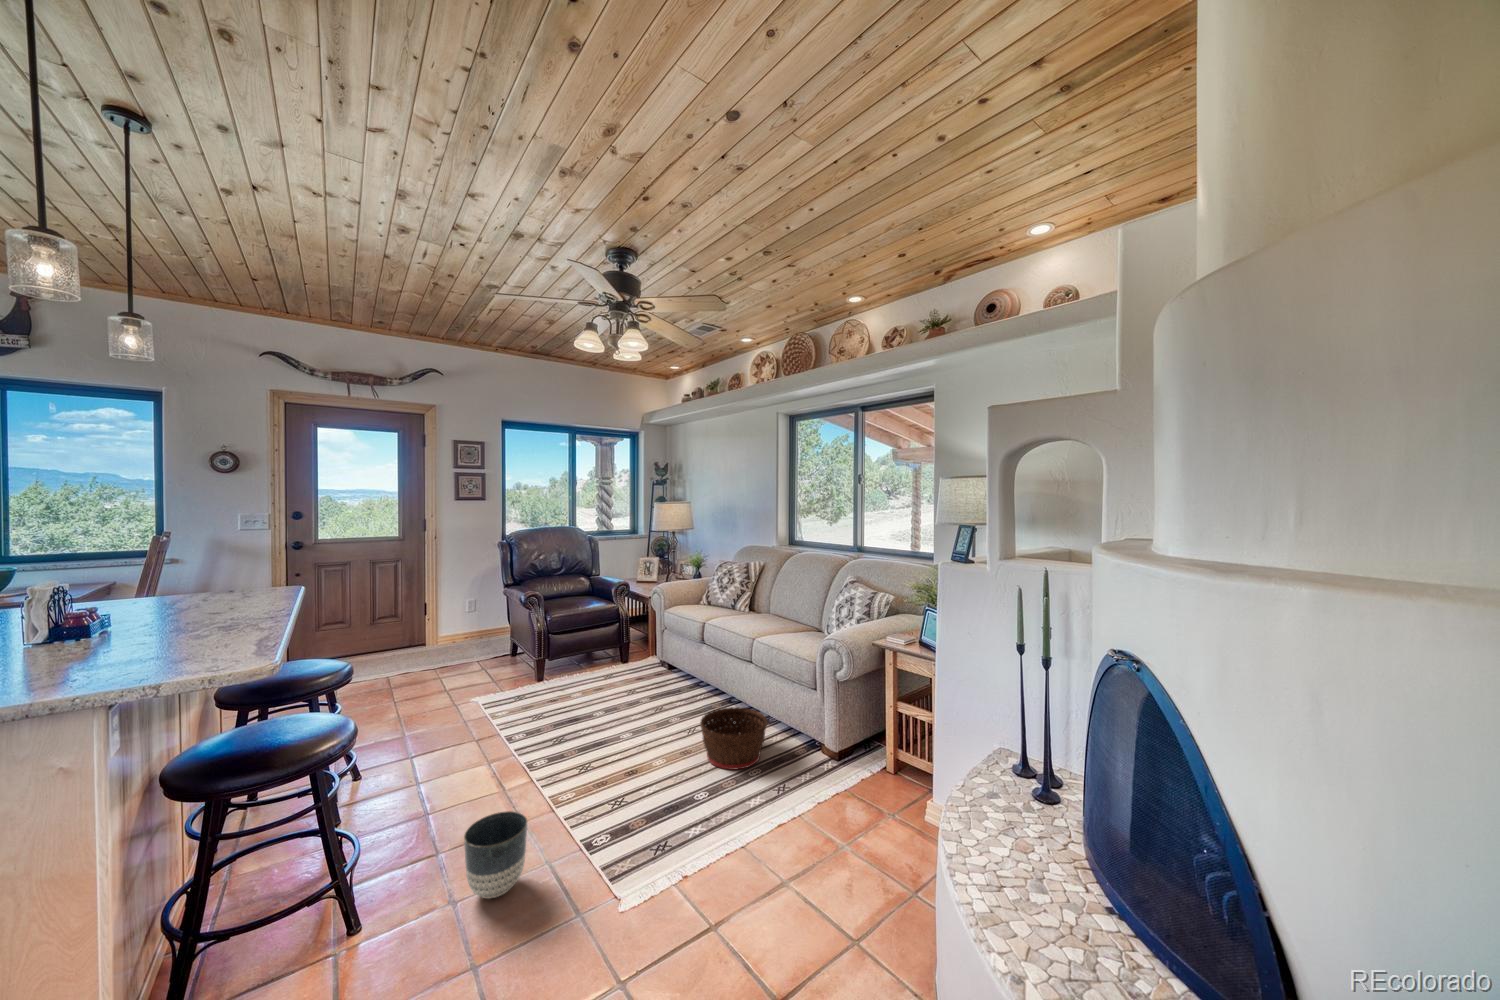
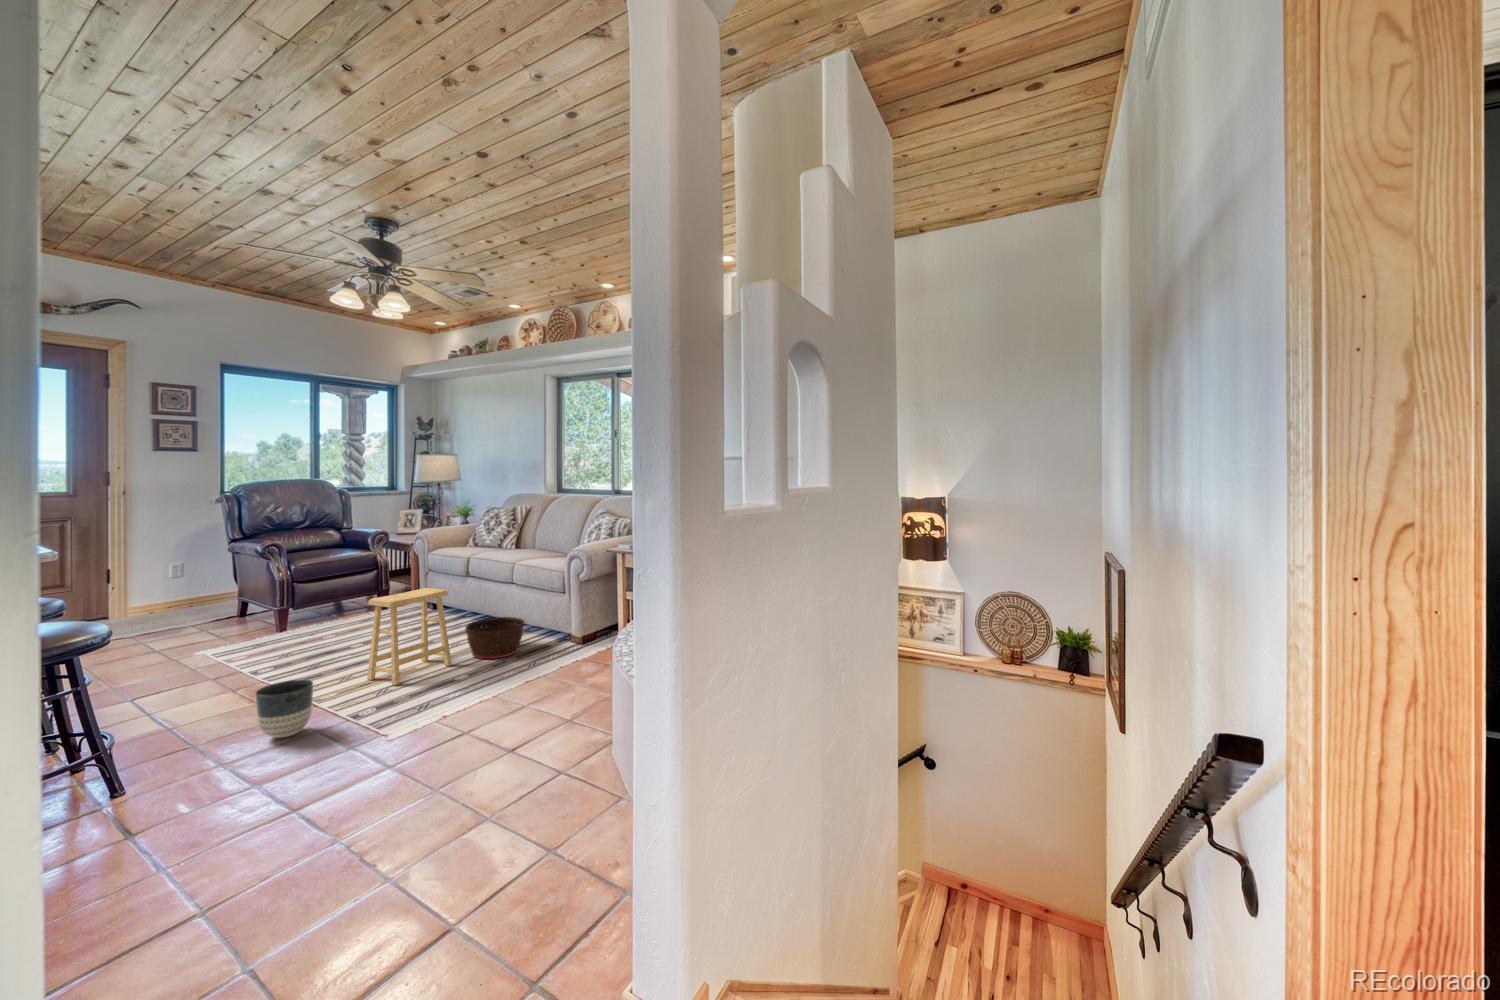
footstool: none [595,672,685,805] -> present [367,588,452,685]

